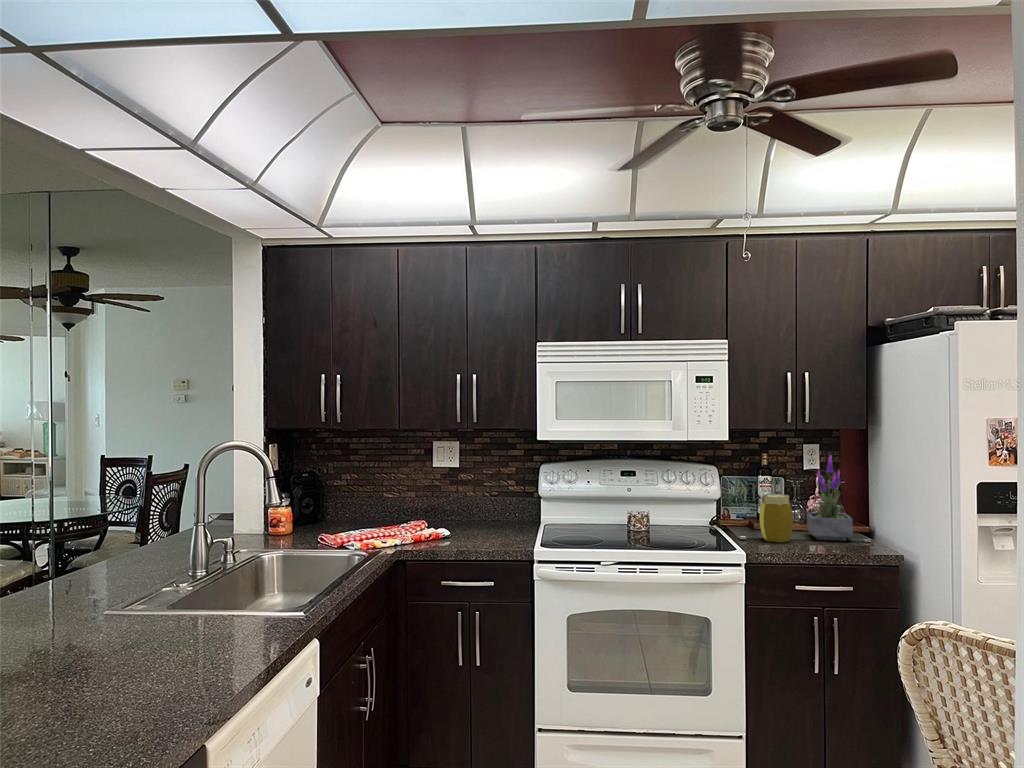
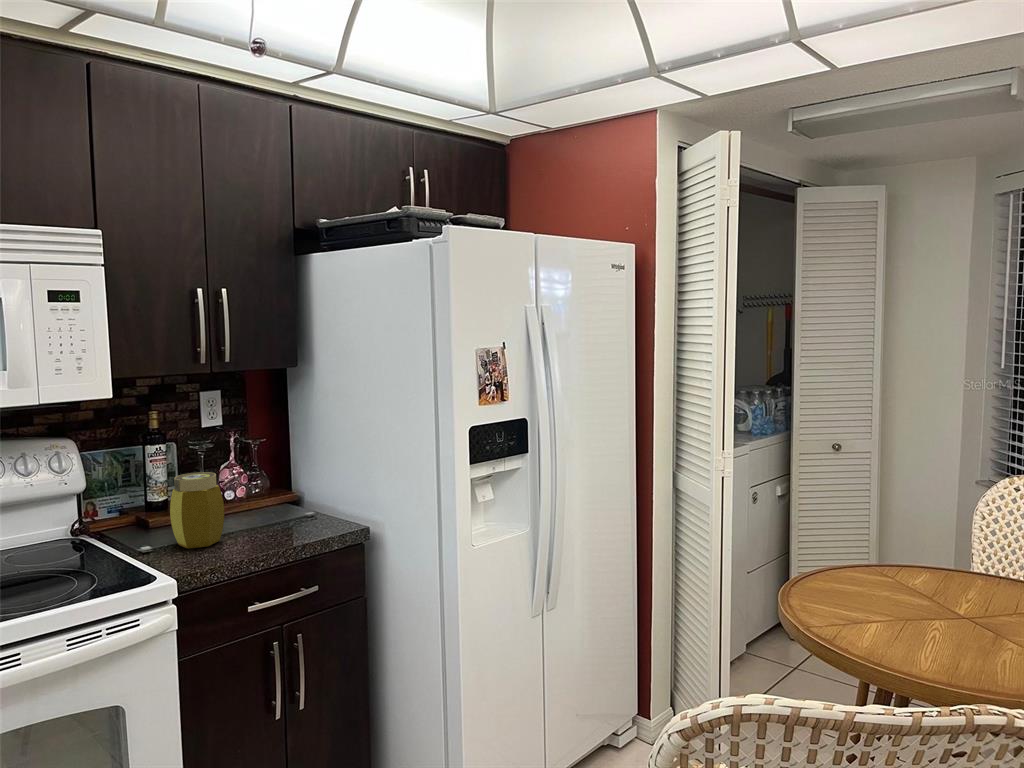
potted plant: present [807,455,853,541] -> none [229,402,299,529]

